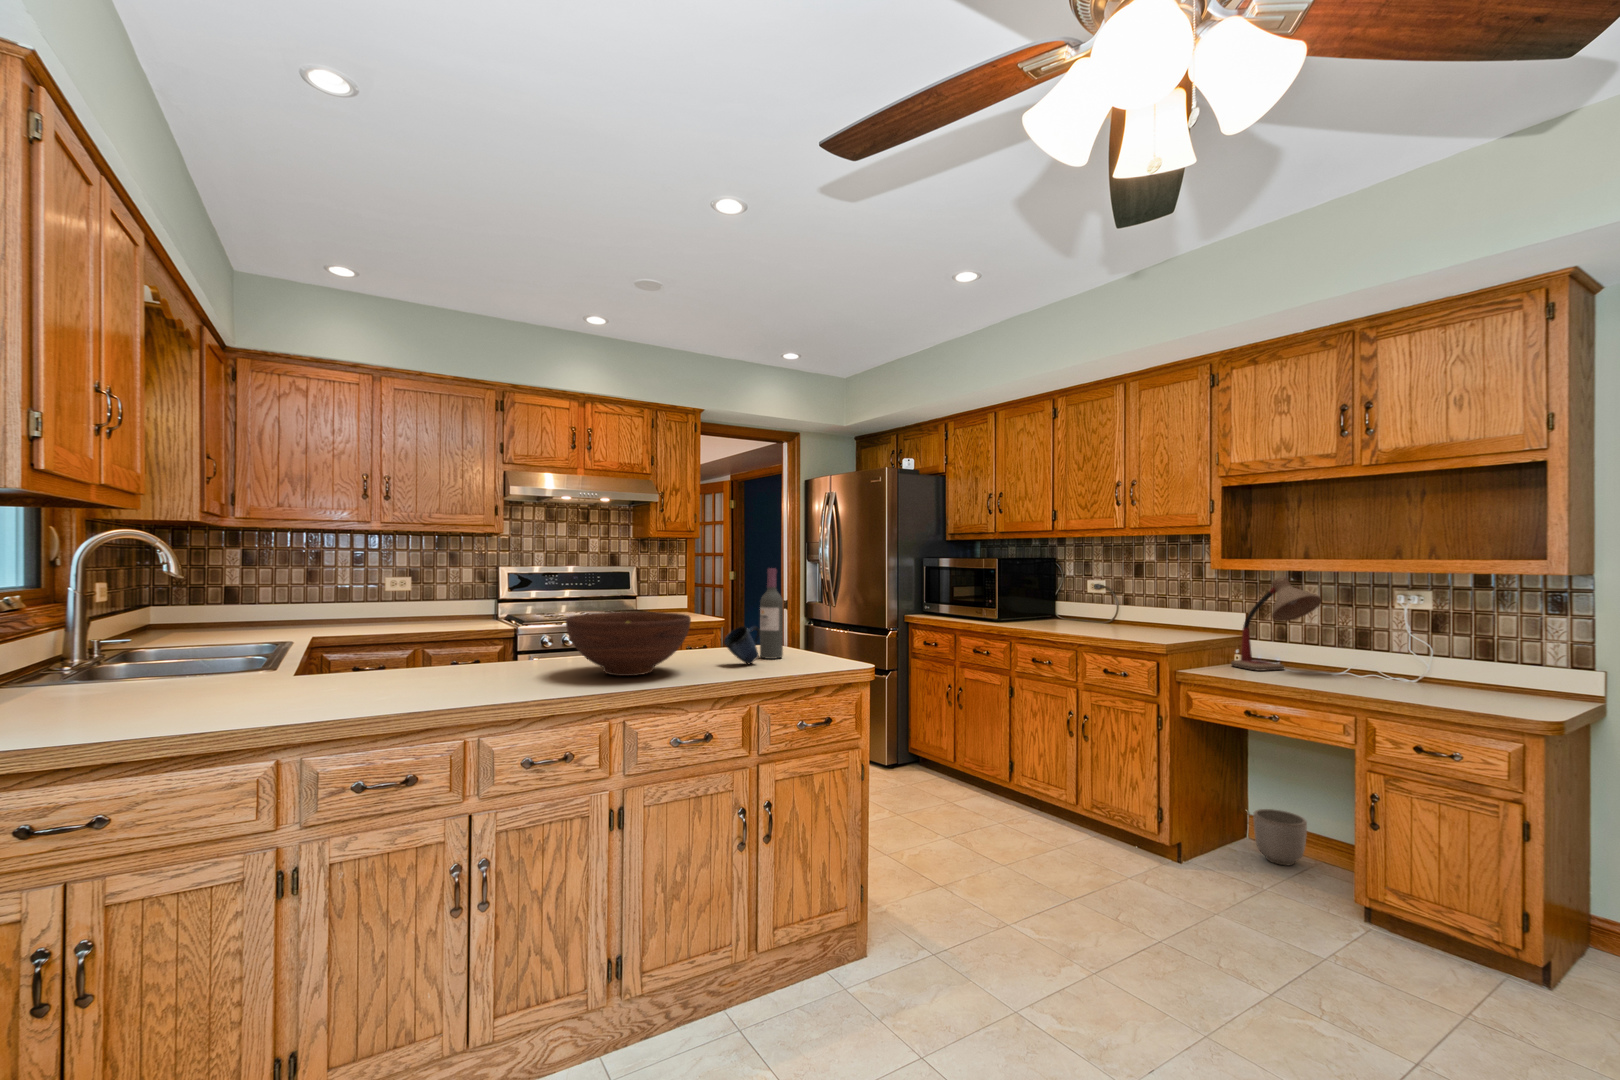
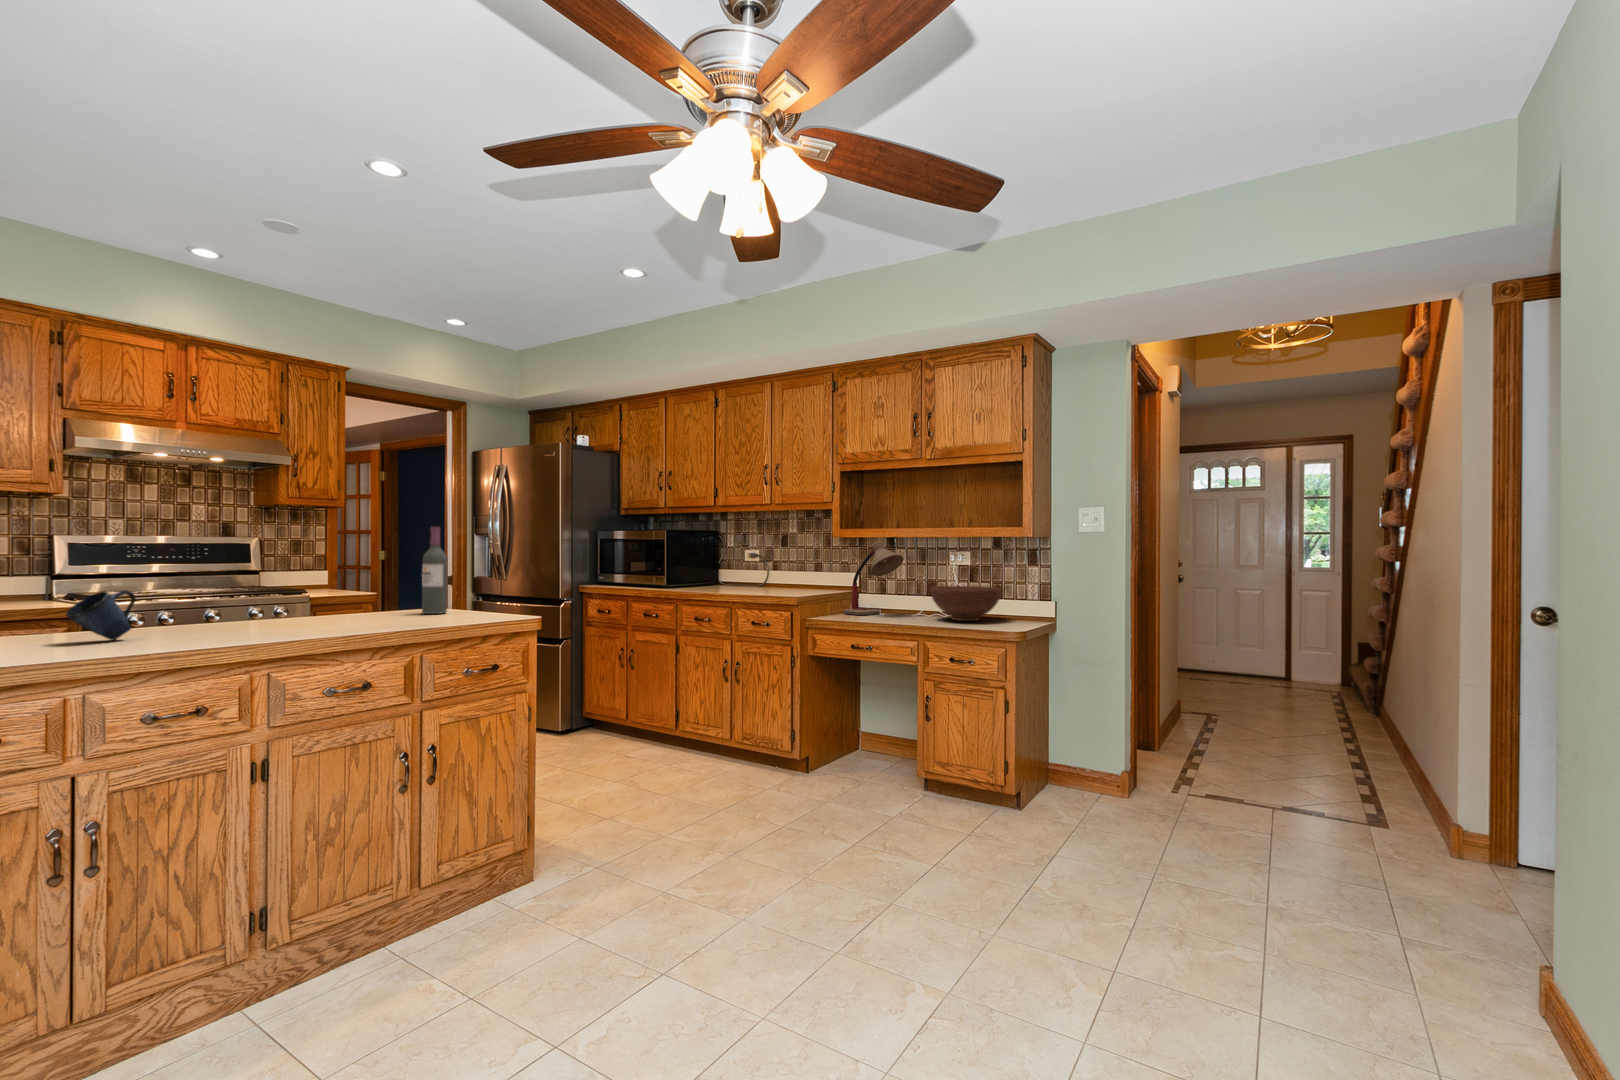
fruit bowl: present [566,612,691,676] -> present [930,586,1001,621]
mug: present [724,626,760,664] -> present [66,590,136,640]
planter: present [1253,809,1307,865] -> none [858,725,894,765]

